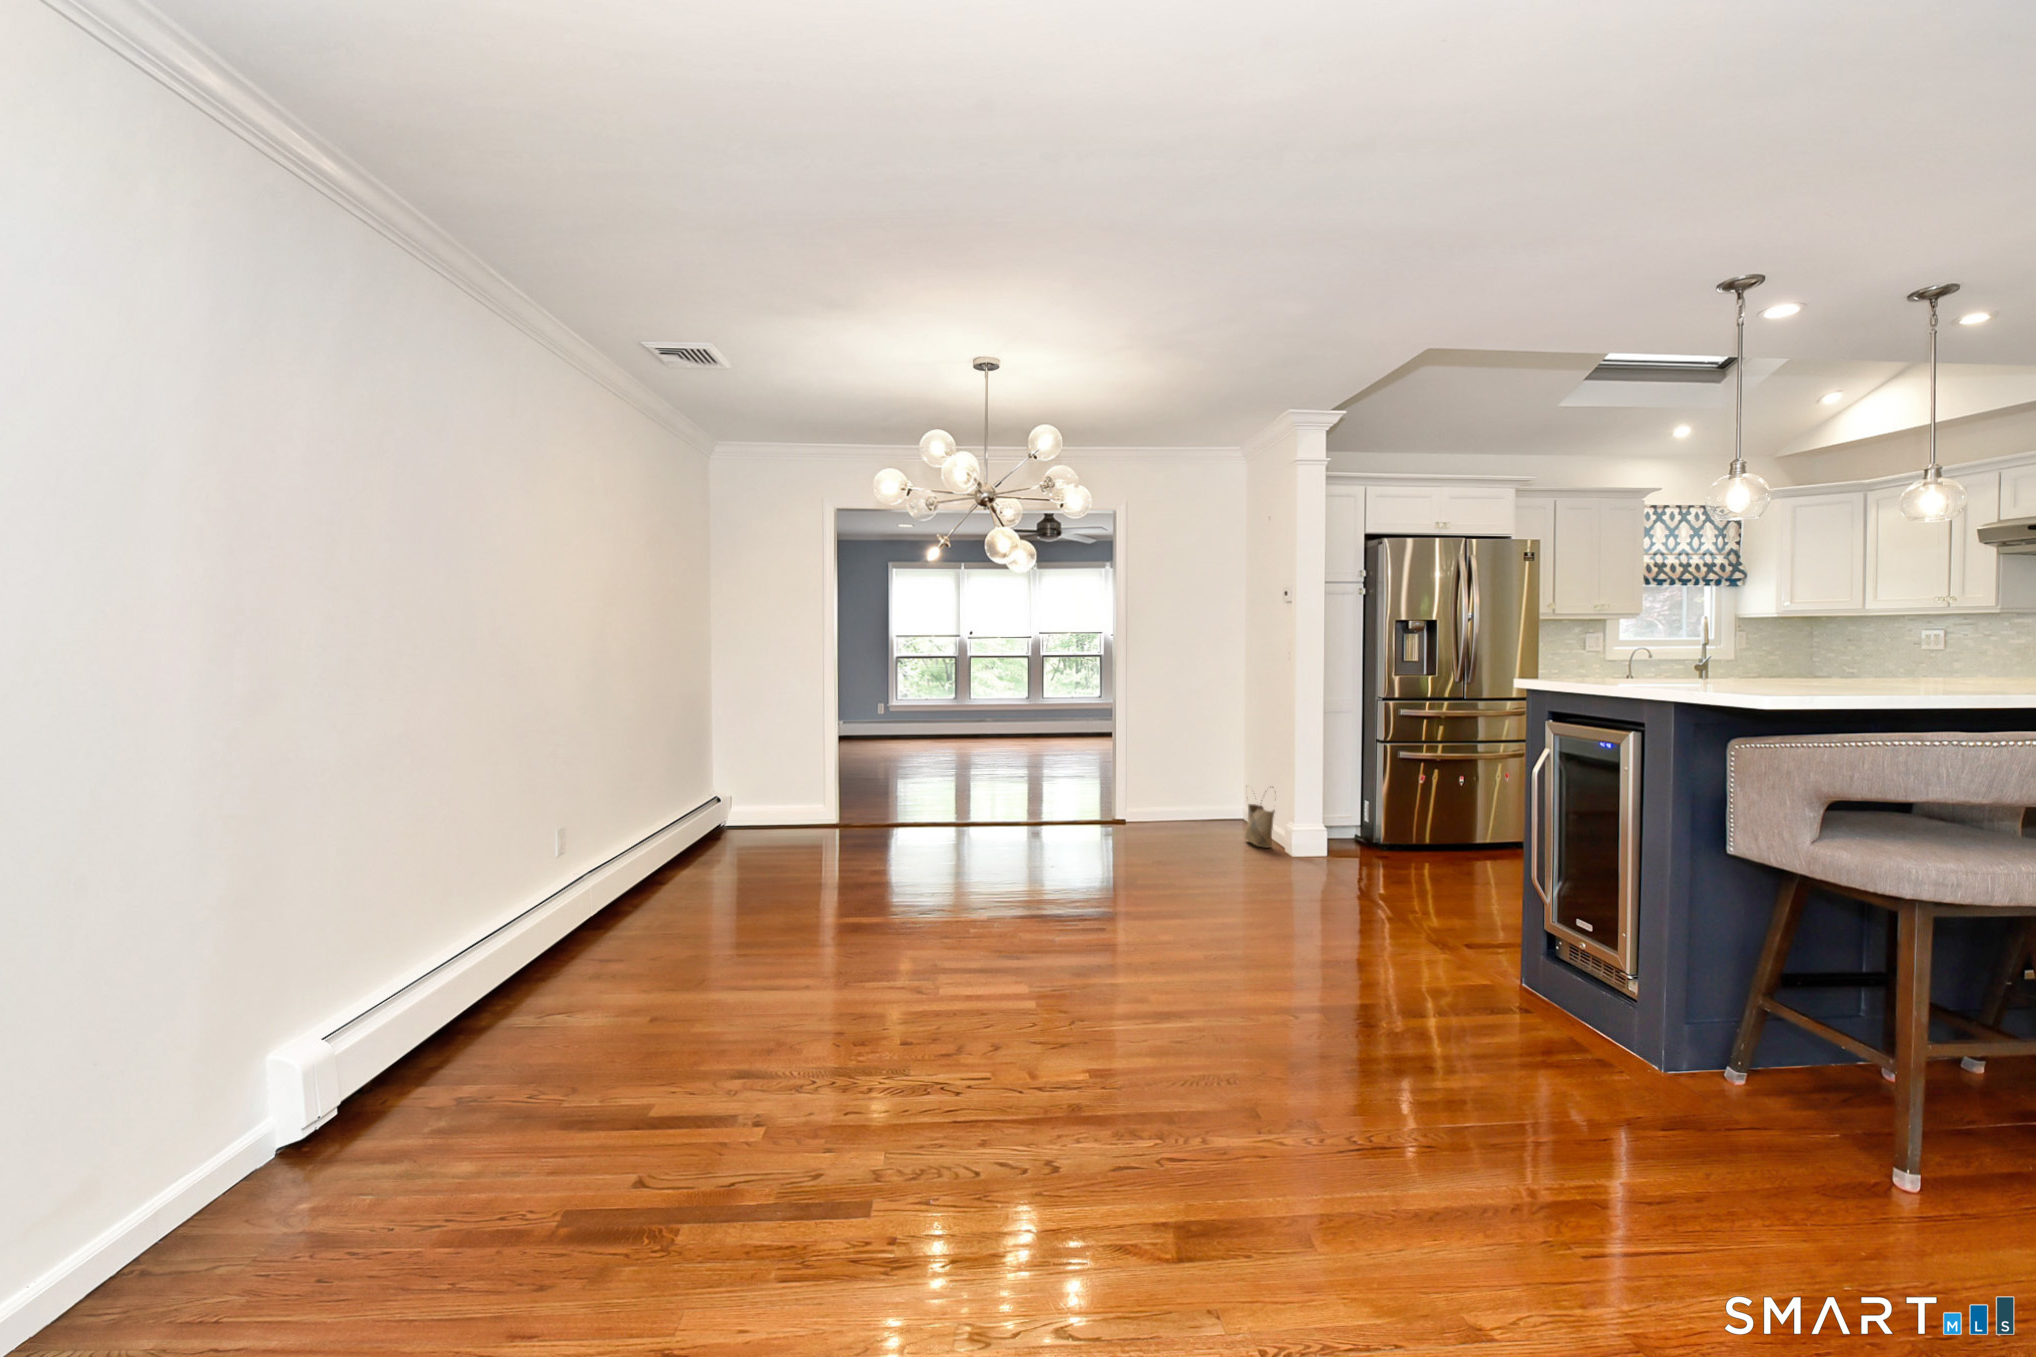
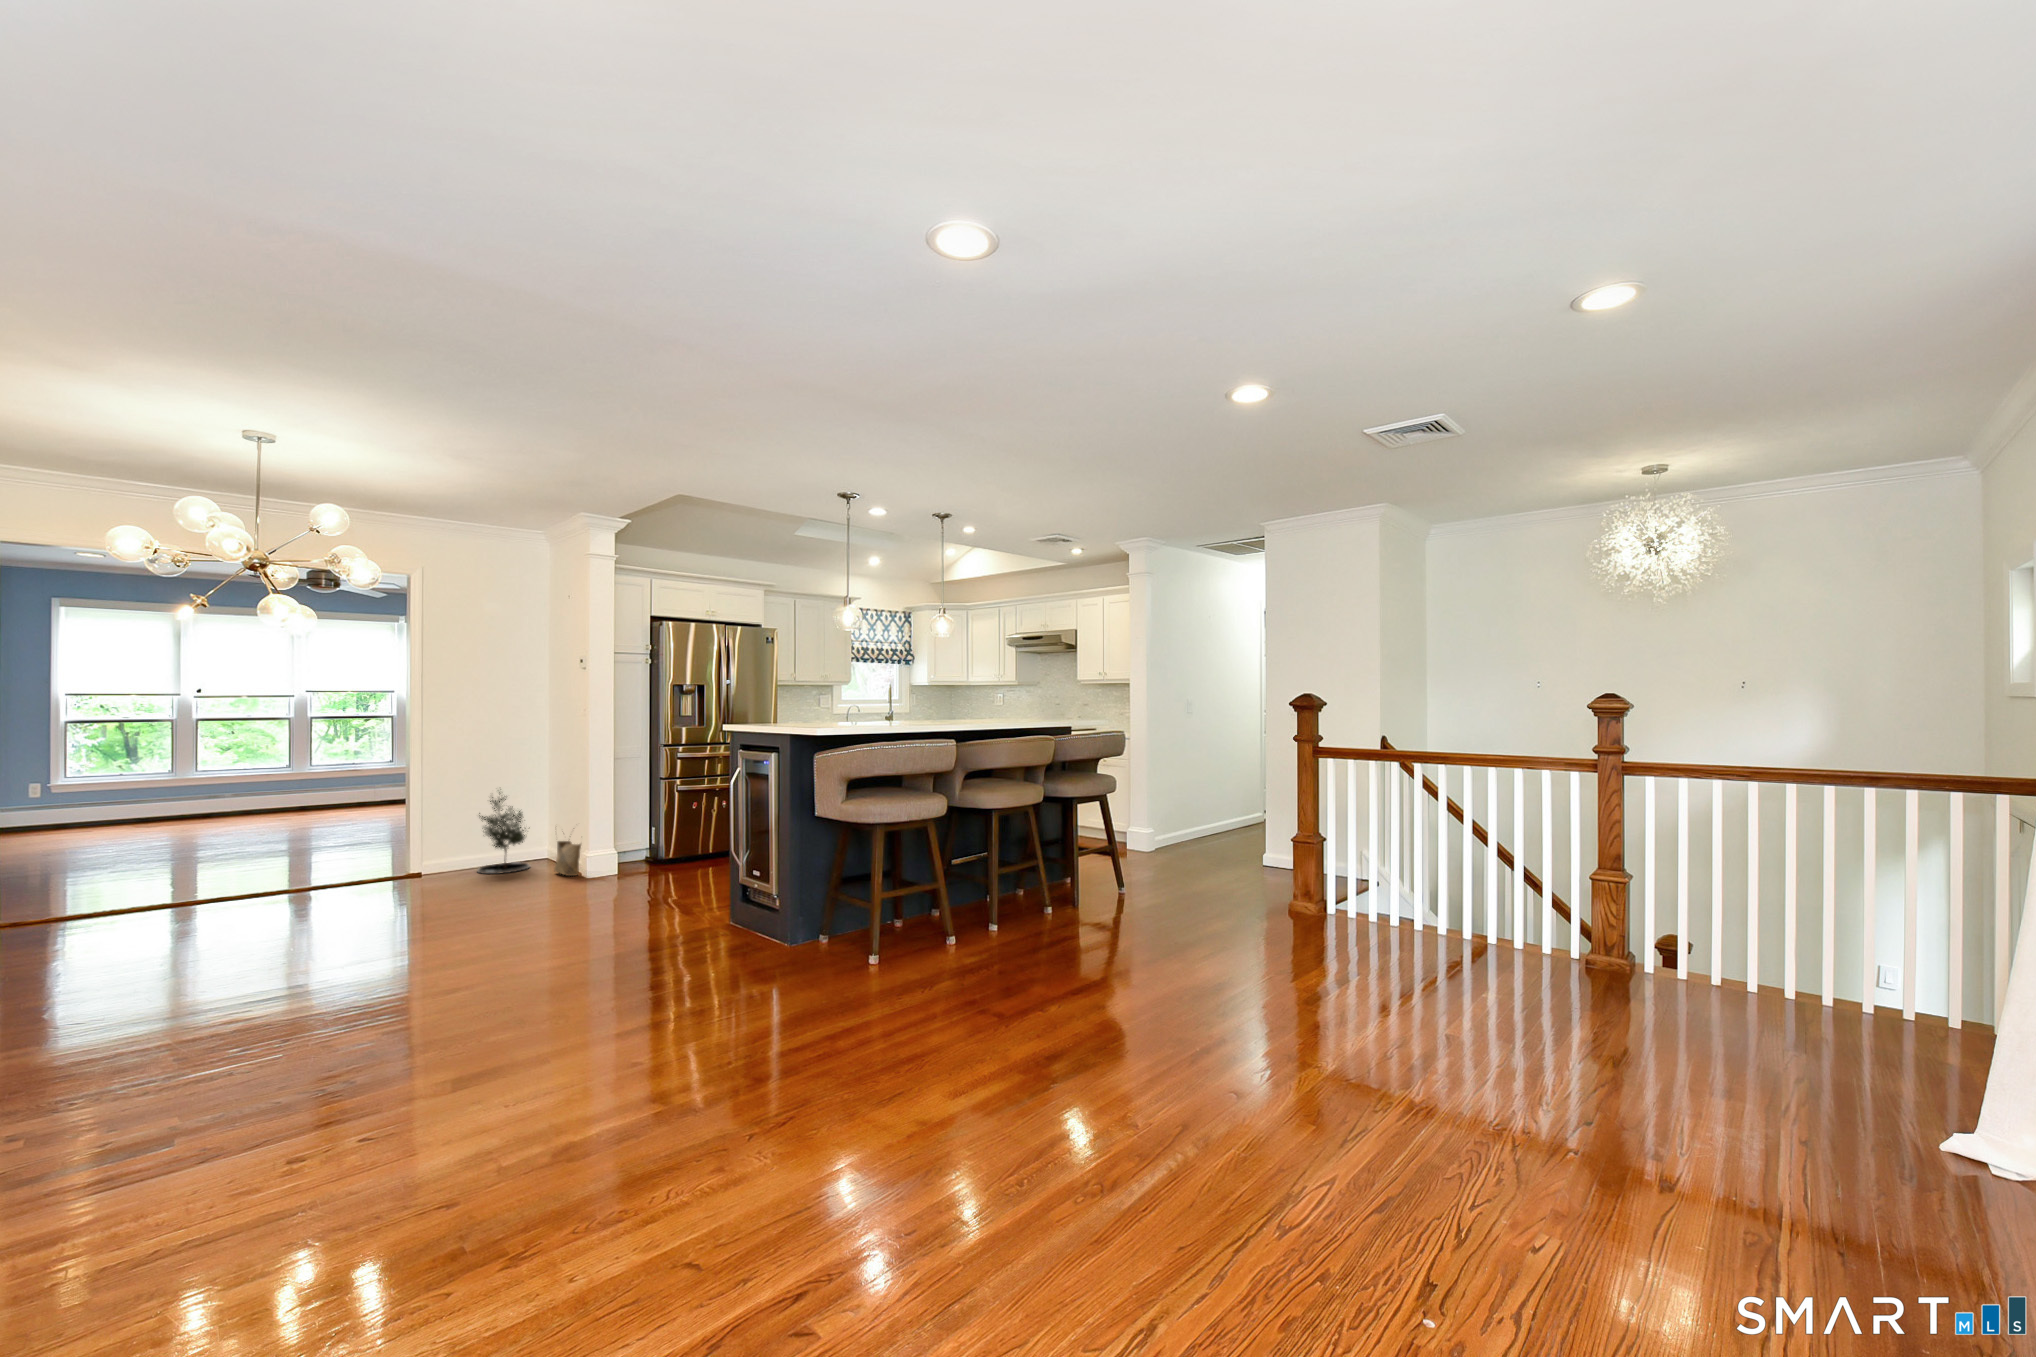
potted tree: none [1166,736,1221,833] -> present [477,792,530,874]

